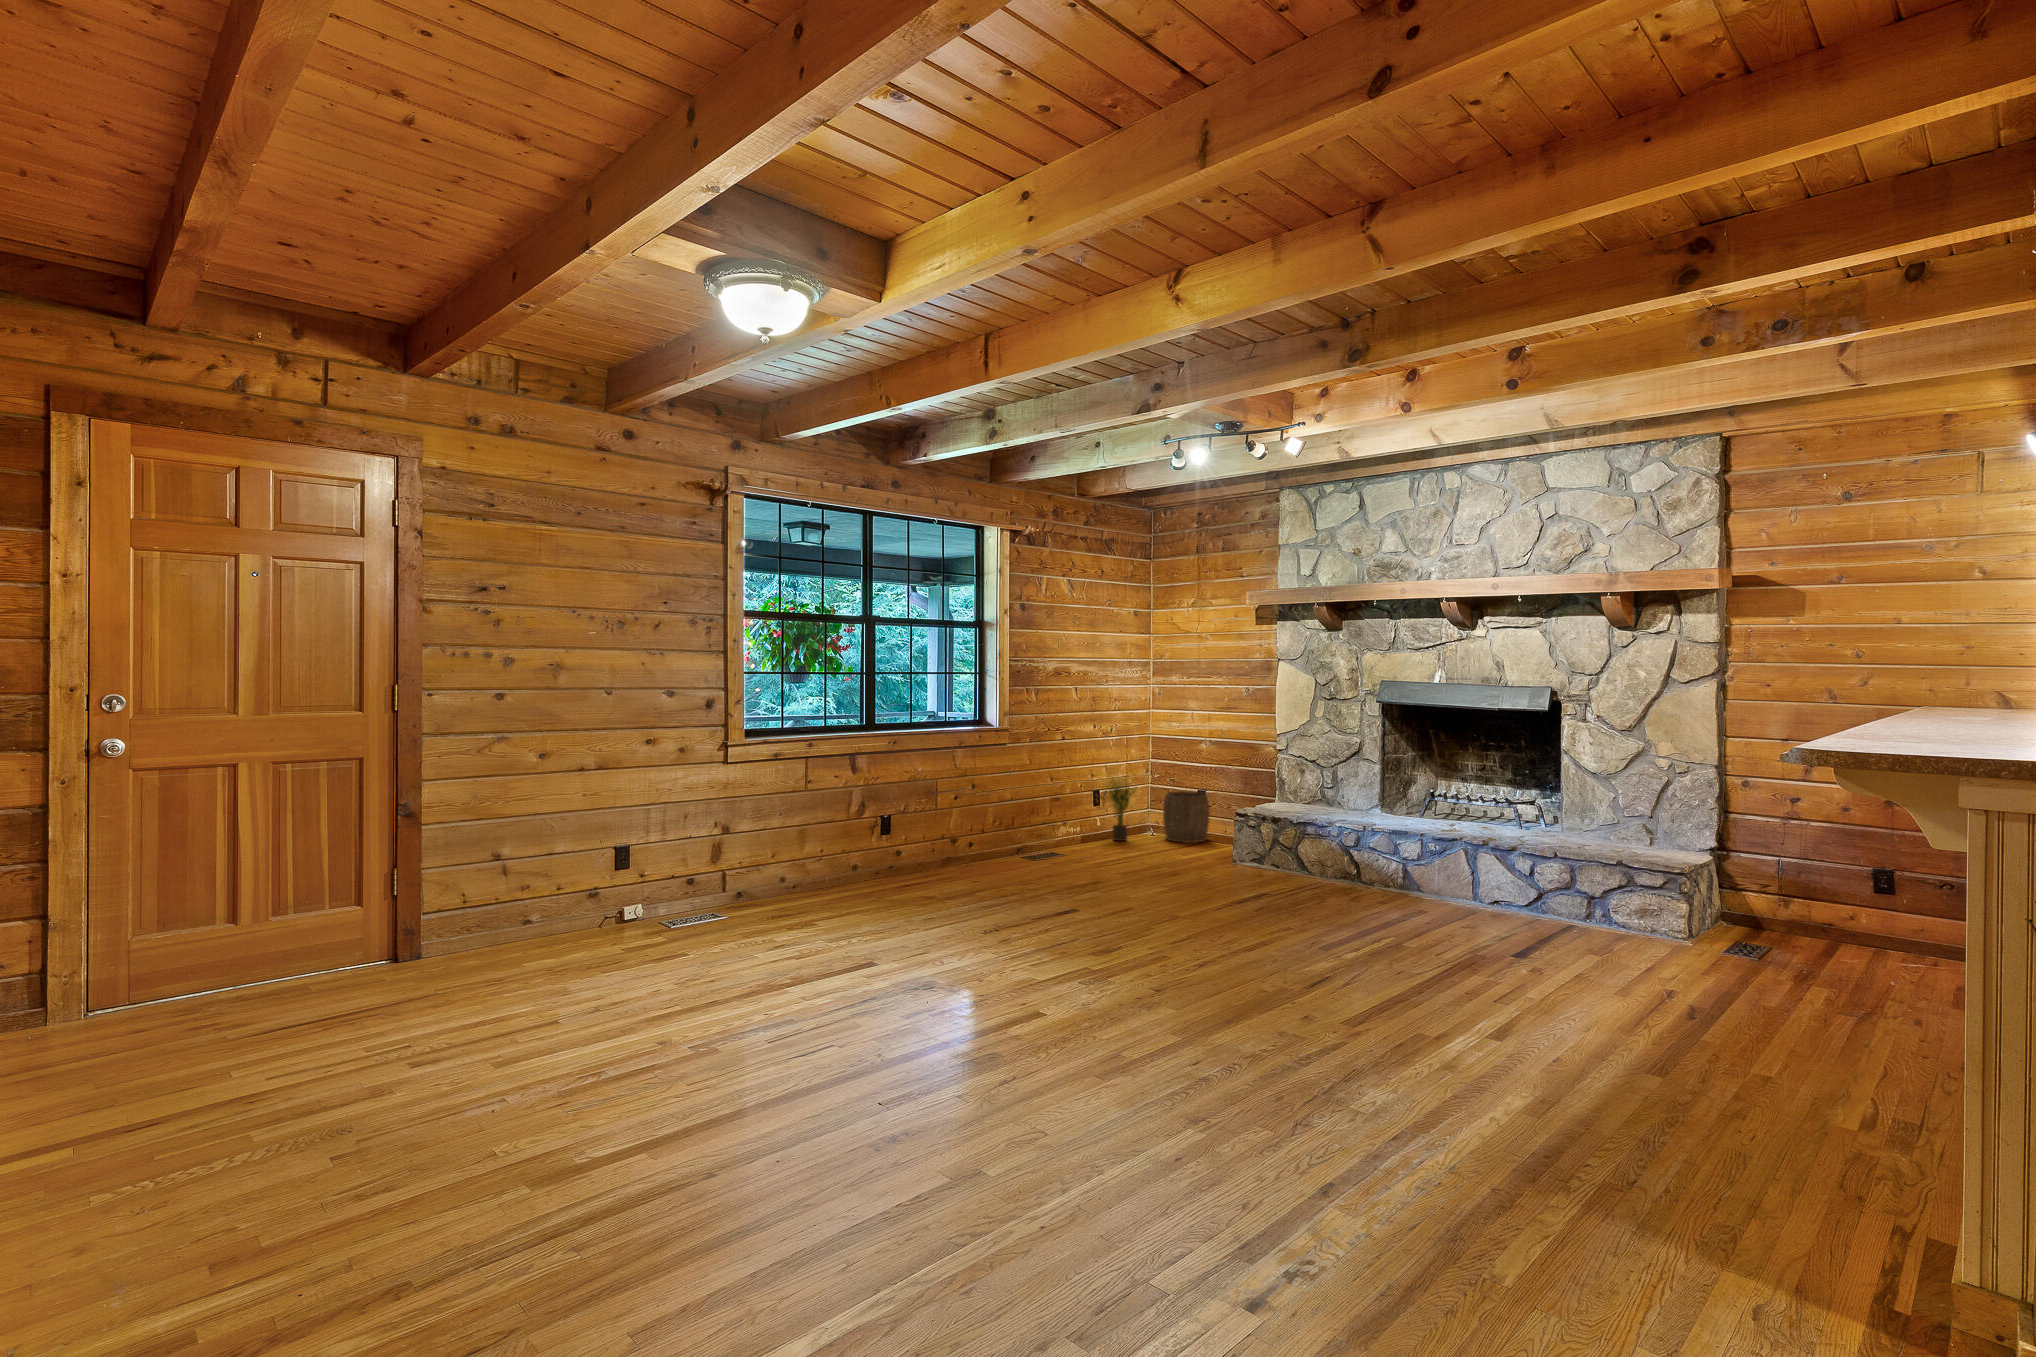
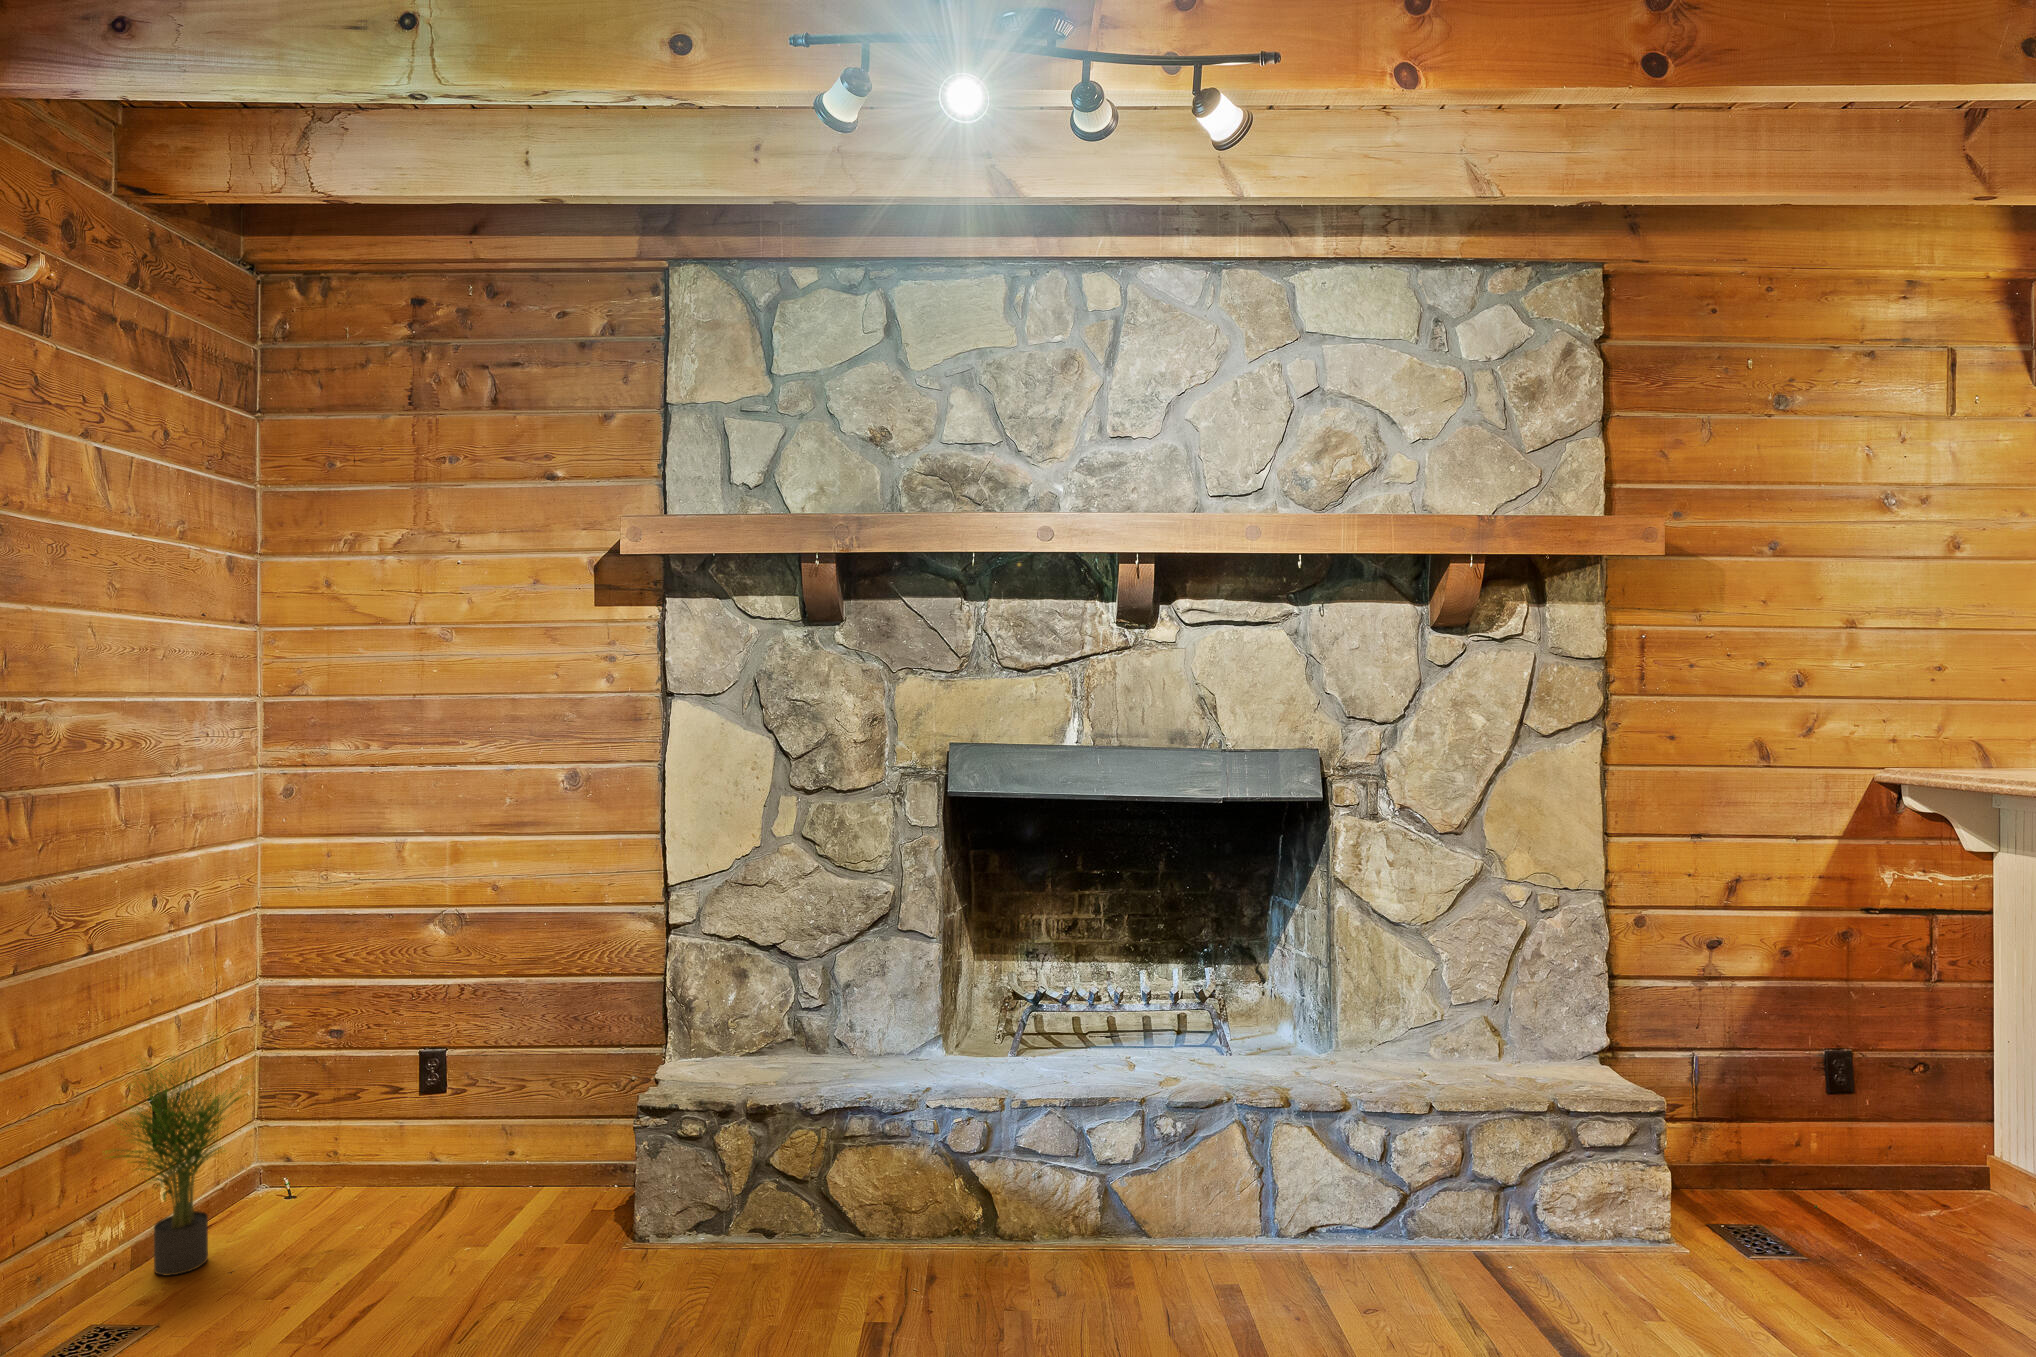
woven basket: present [1163,791,1209,843] -> none [326,1051,469,1220]

